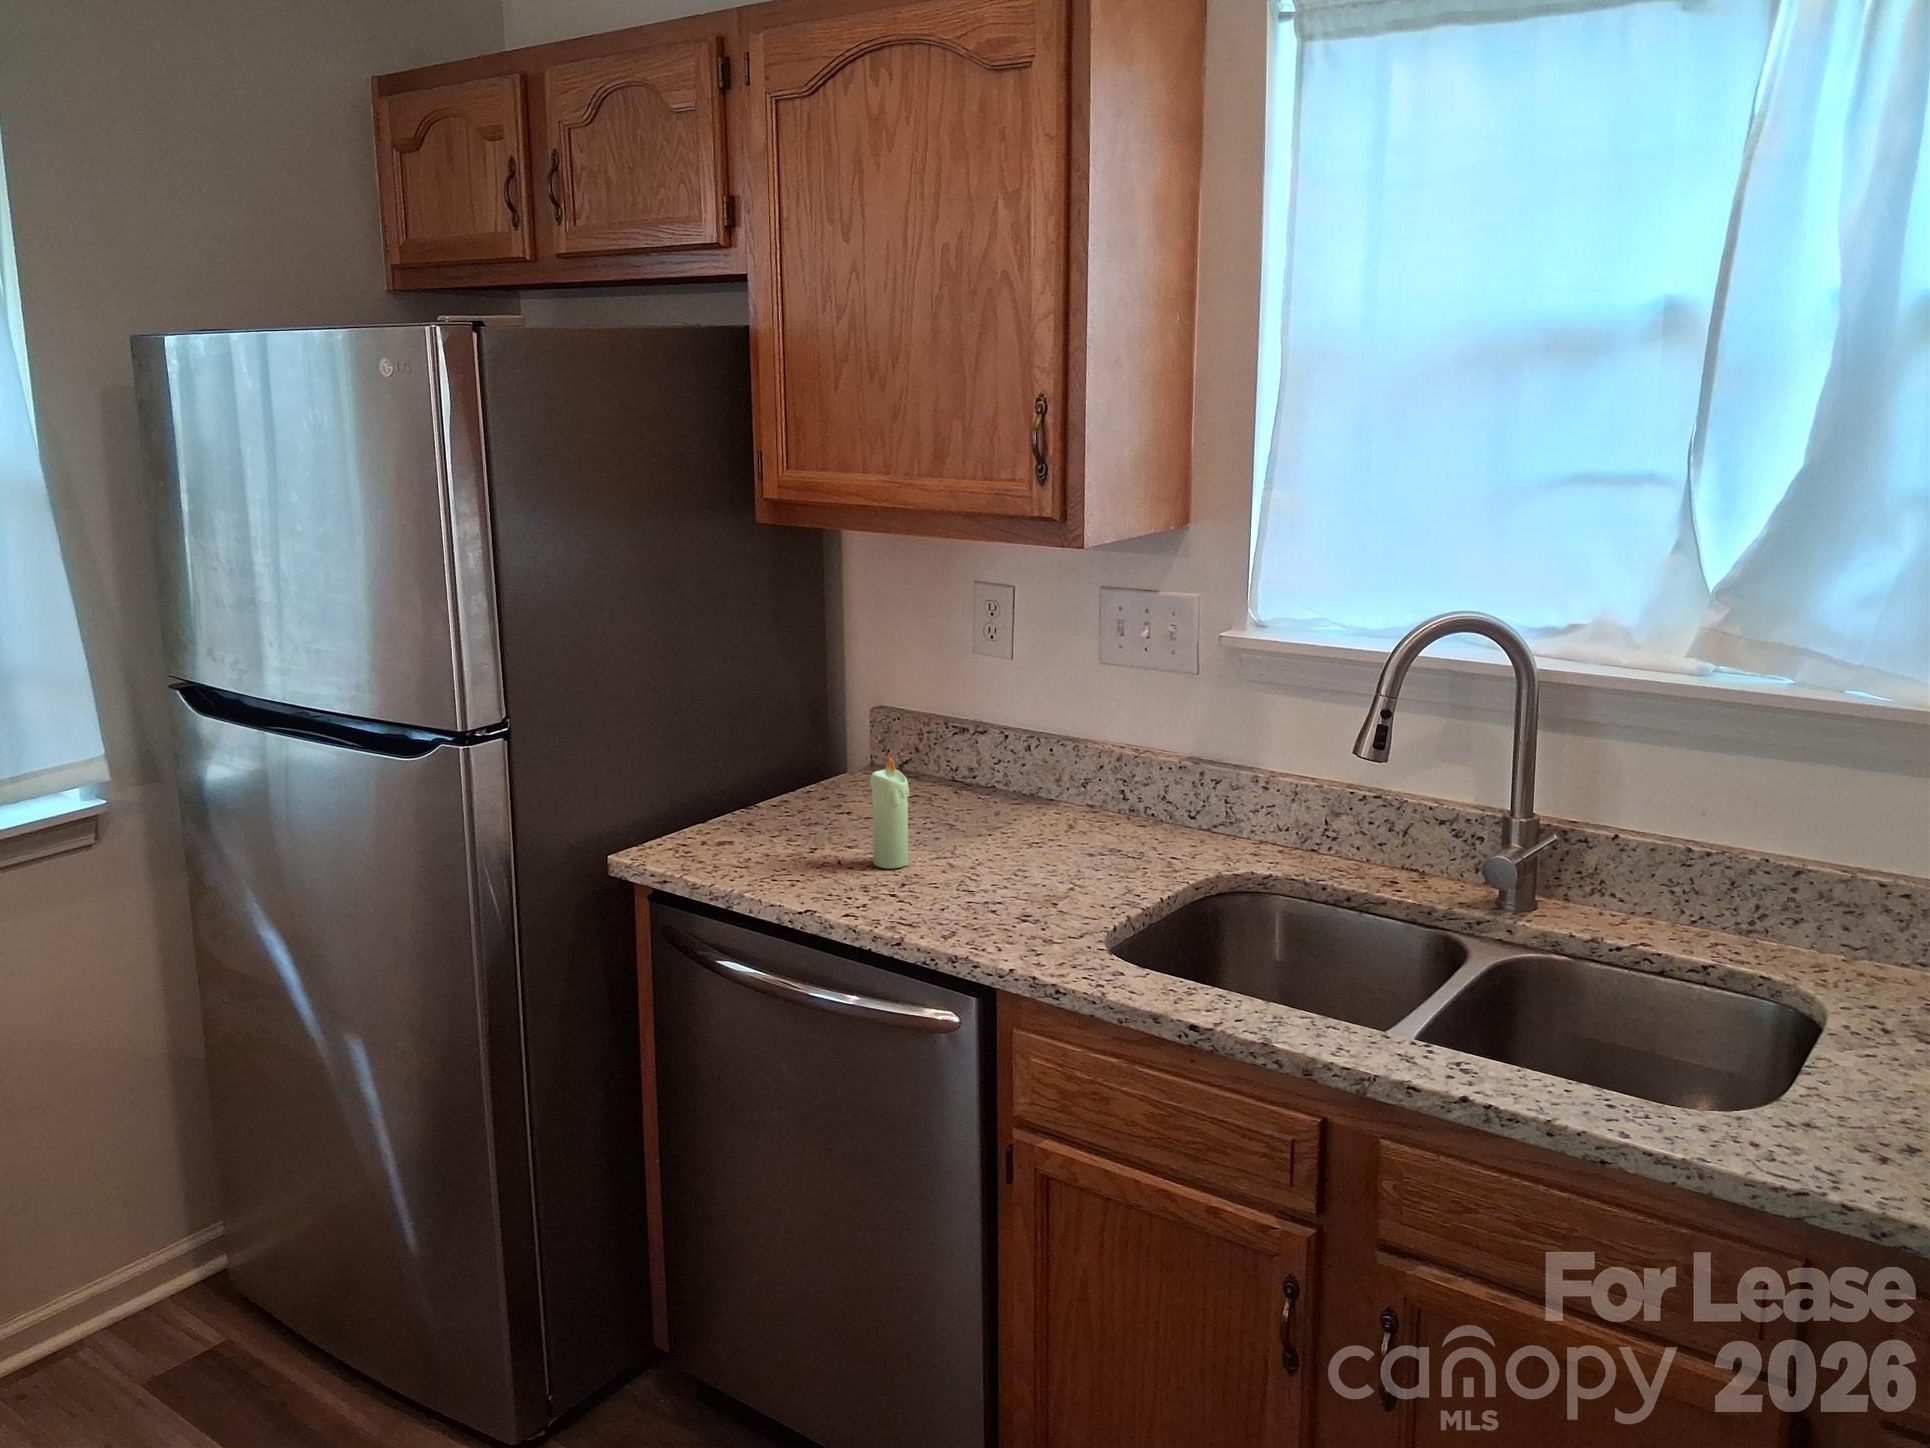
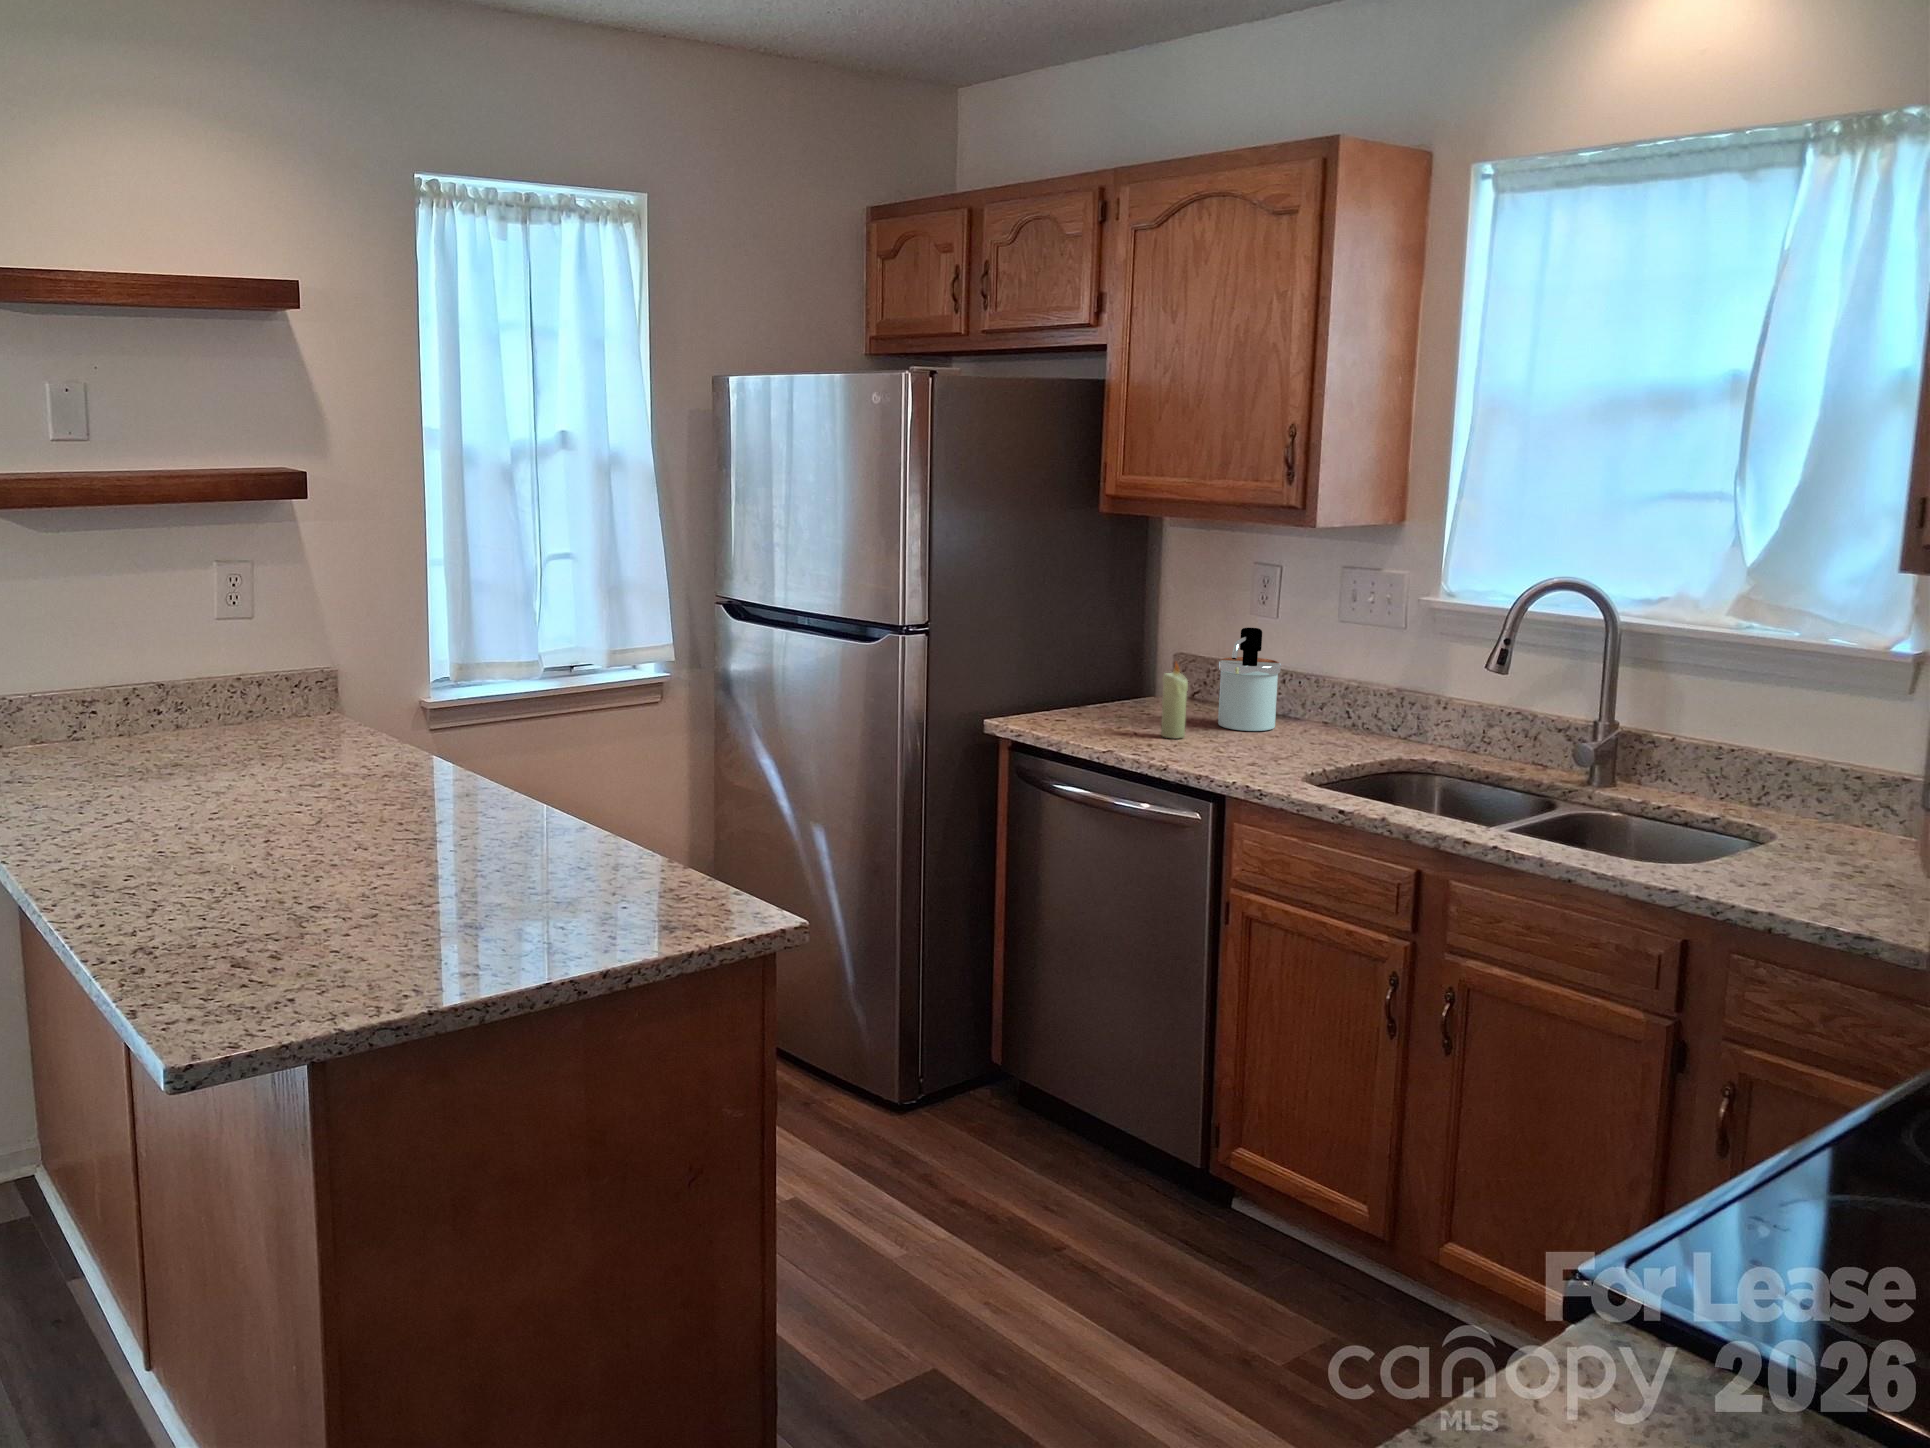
soap dispenser: none [944,685,1031,836] -> present [1218,628,1281,731]

